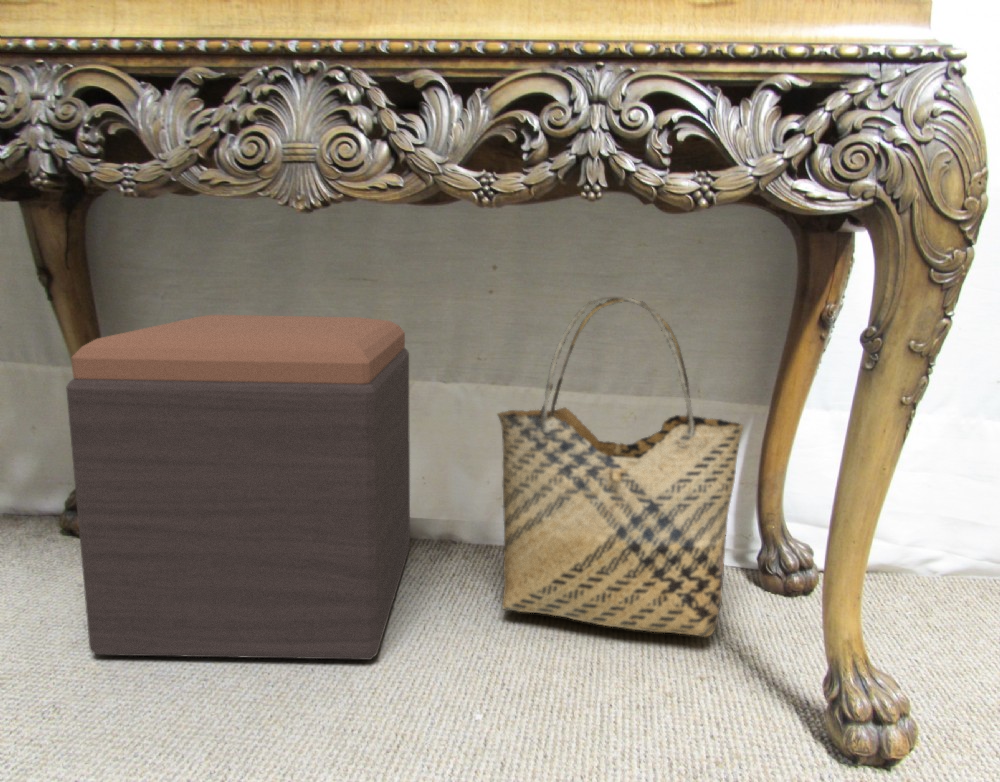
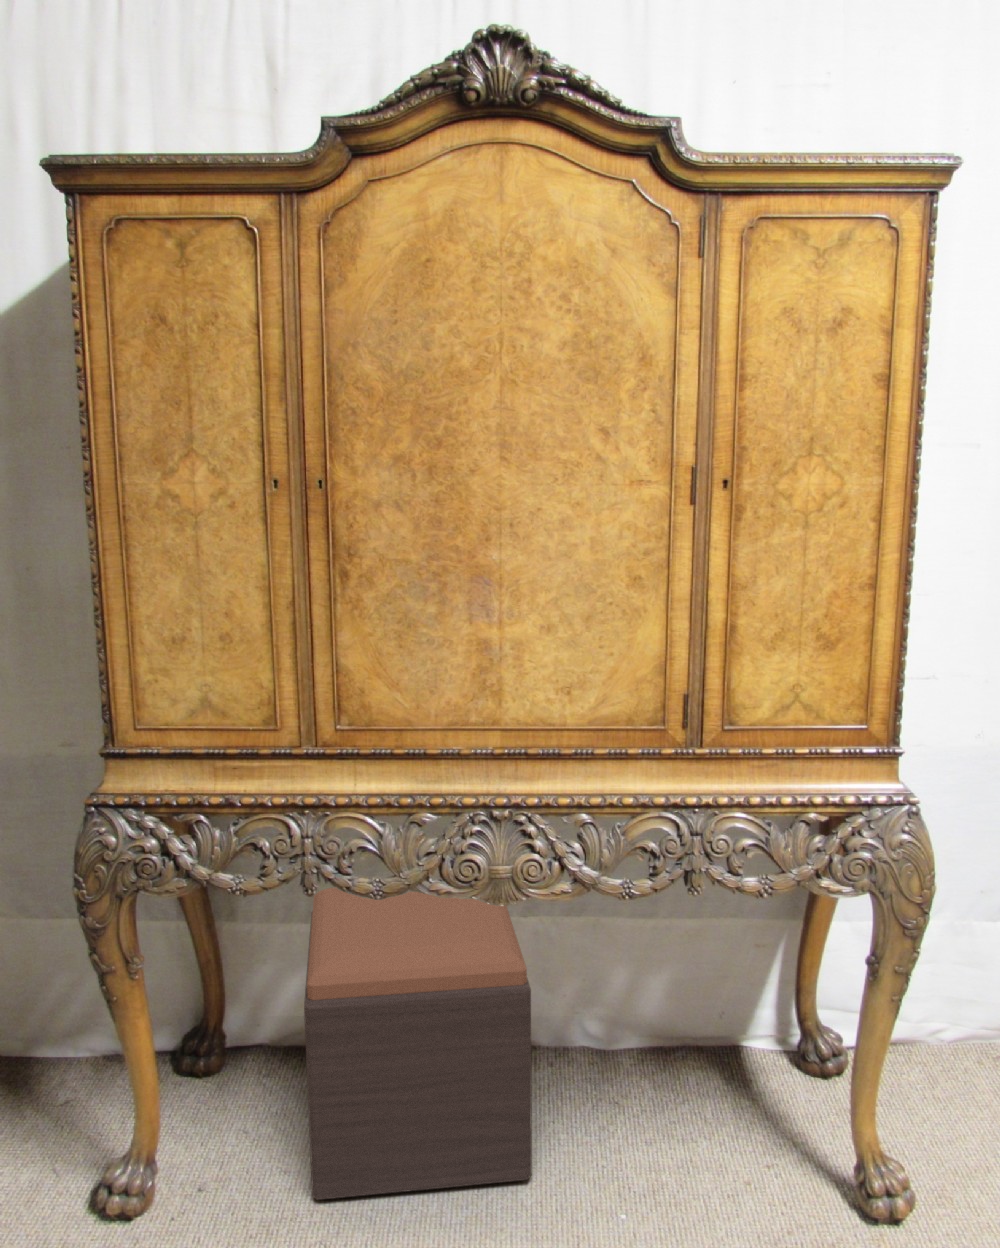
woven basket: present [498,297,743,637] -> none [597,861,785,1133]

